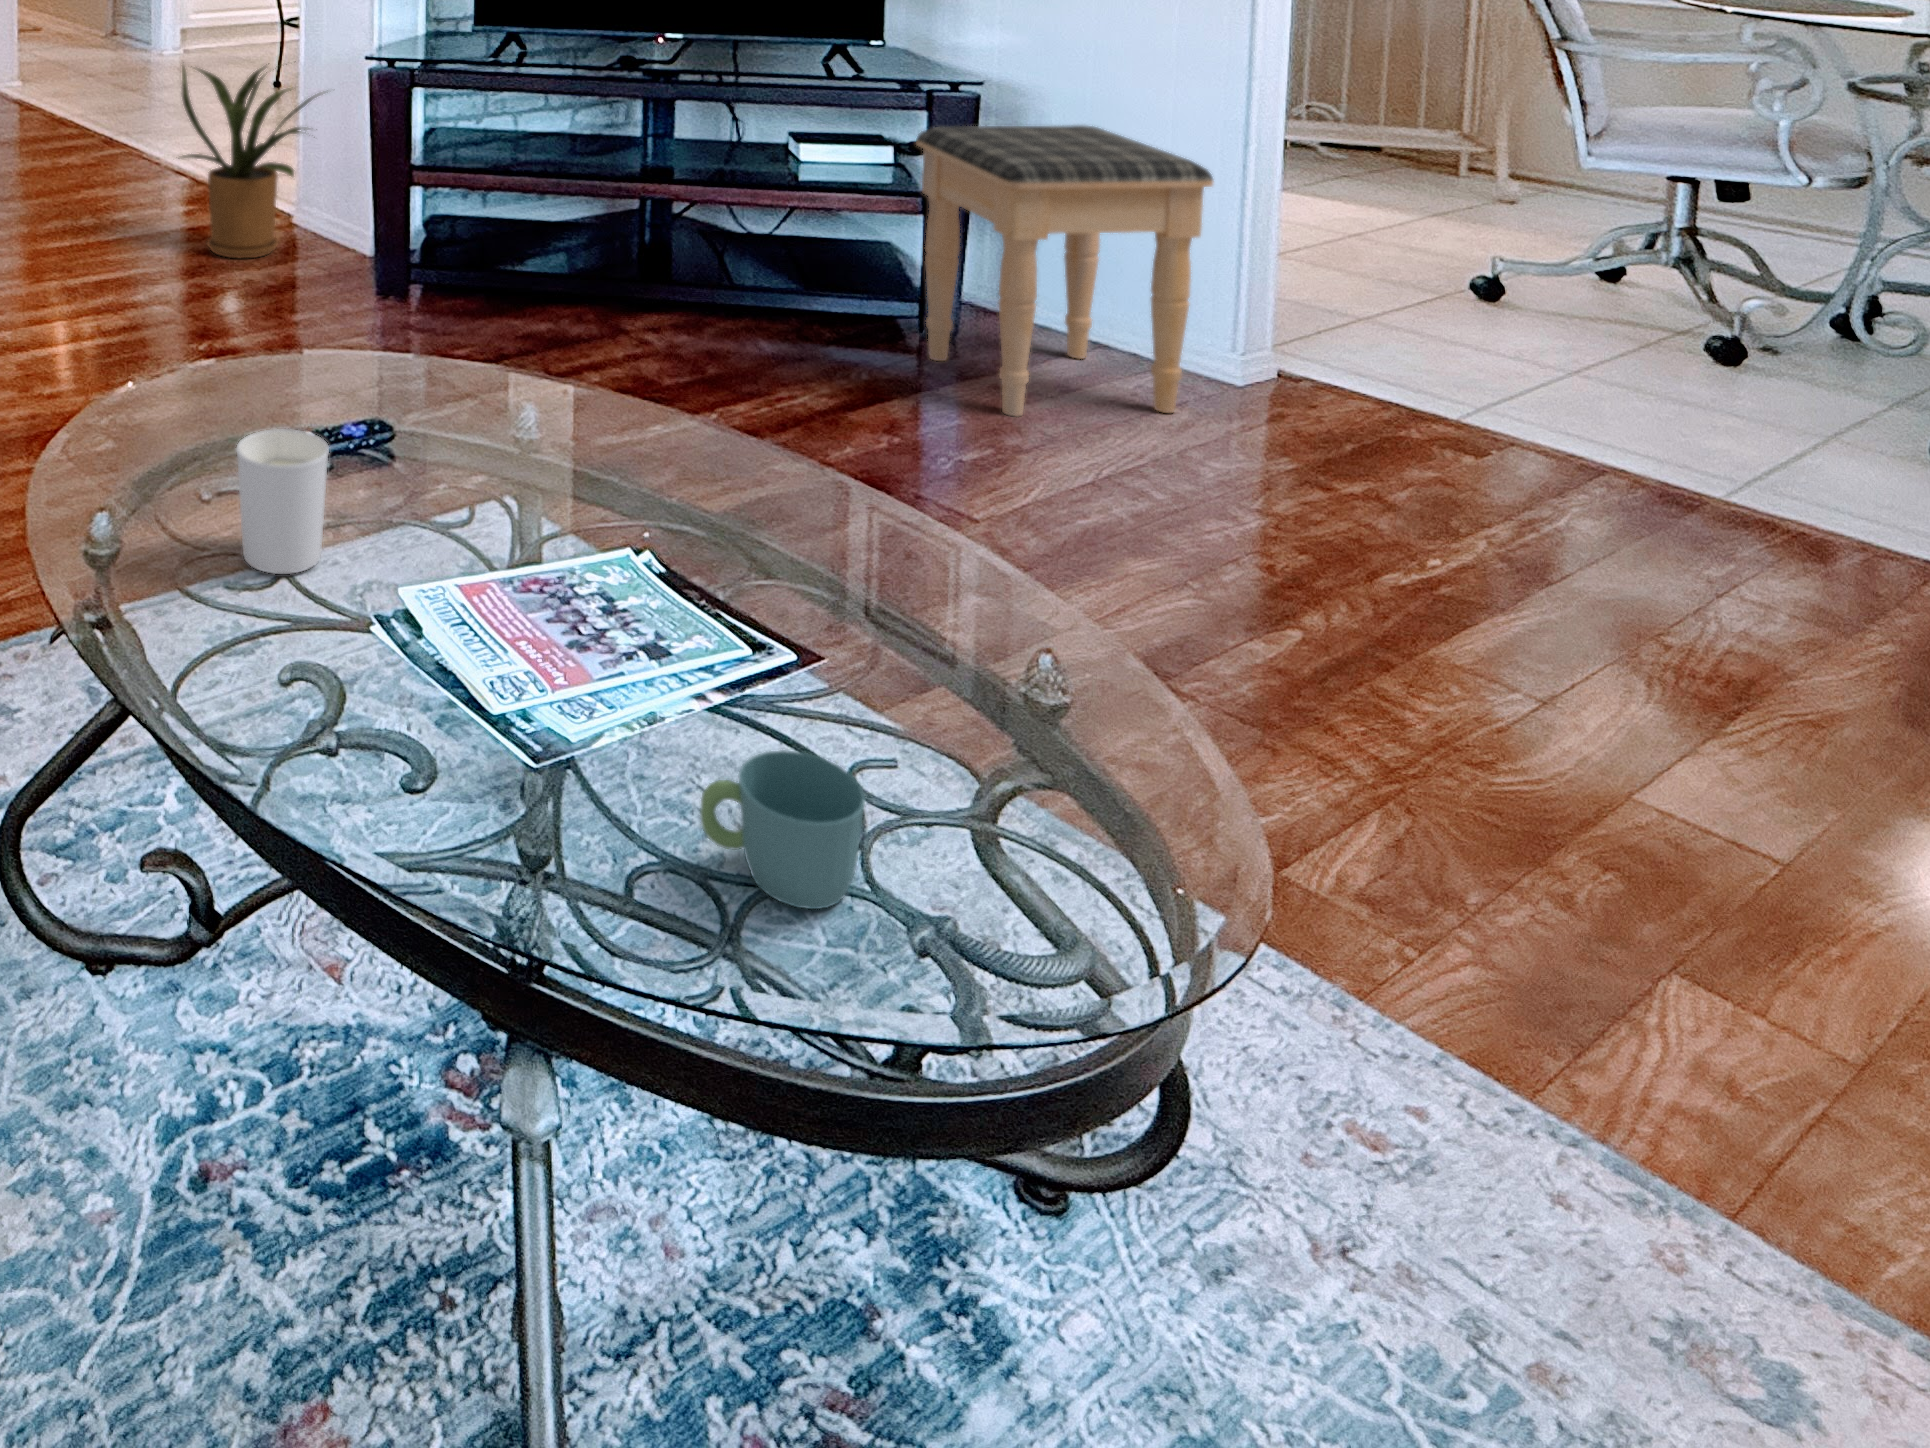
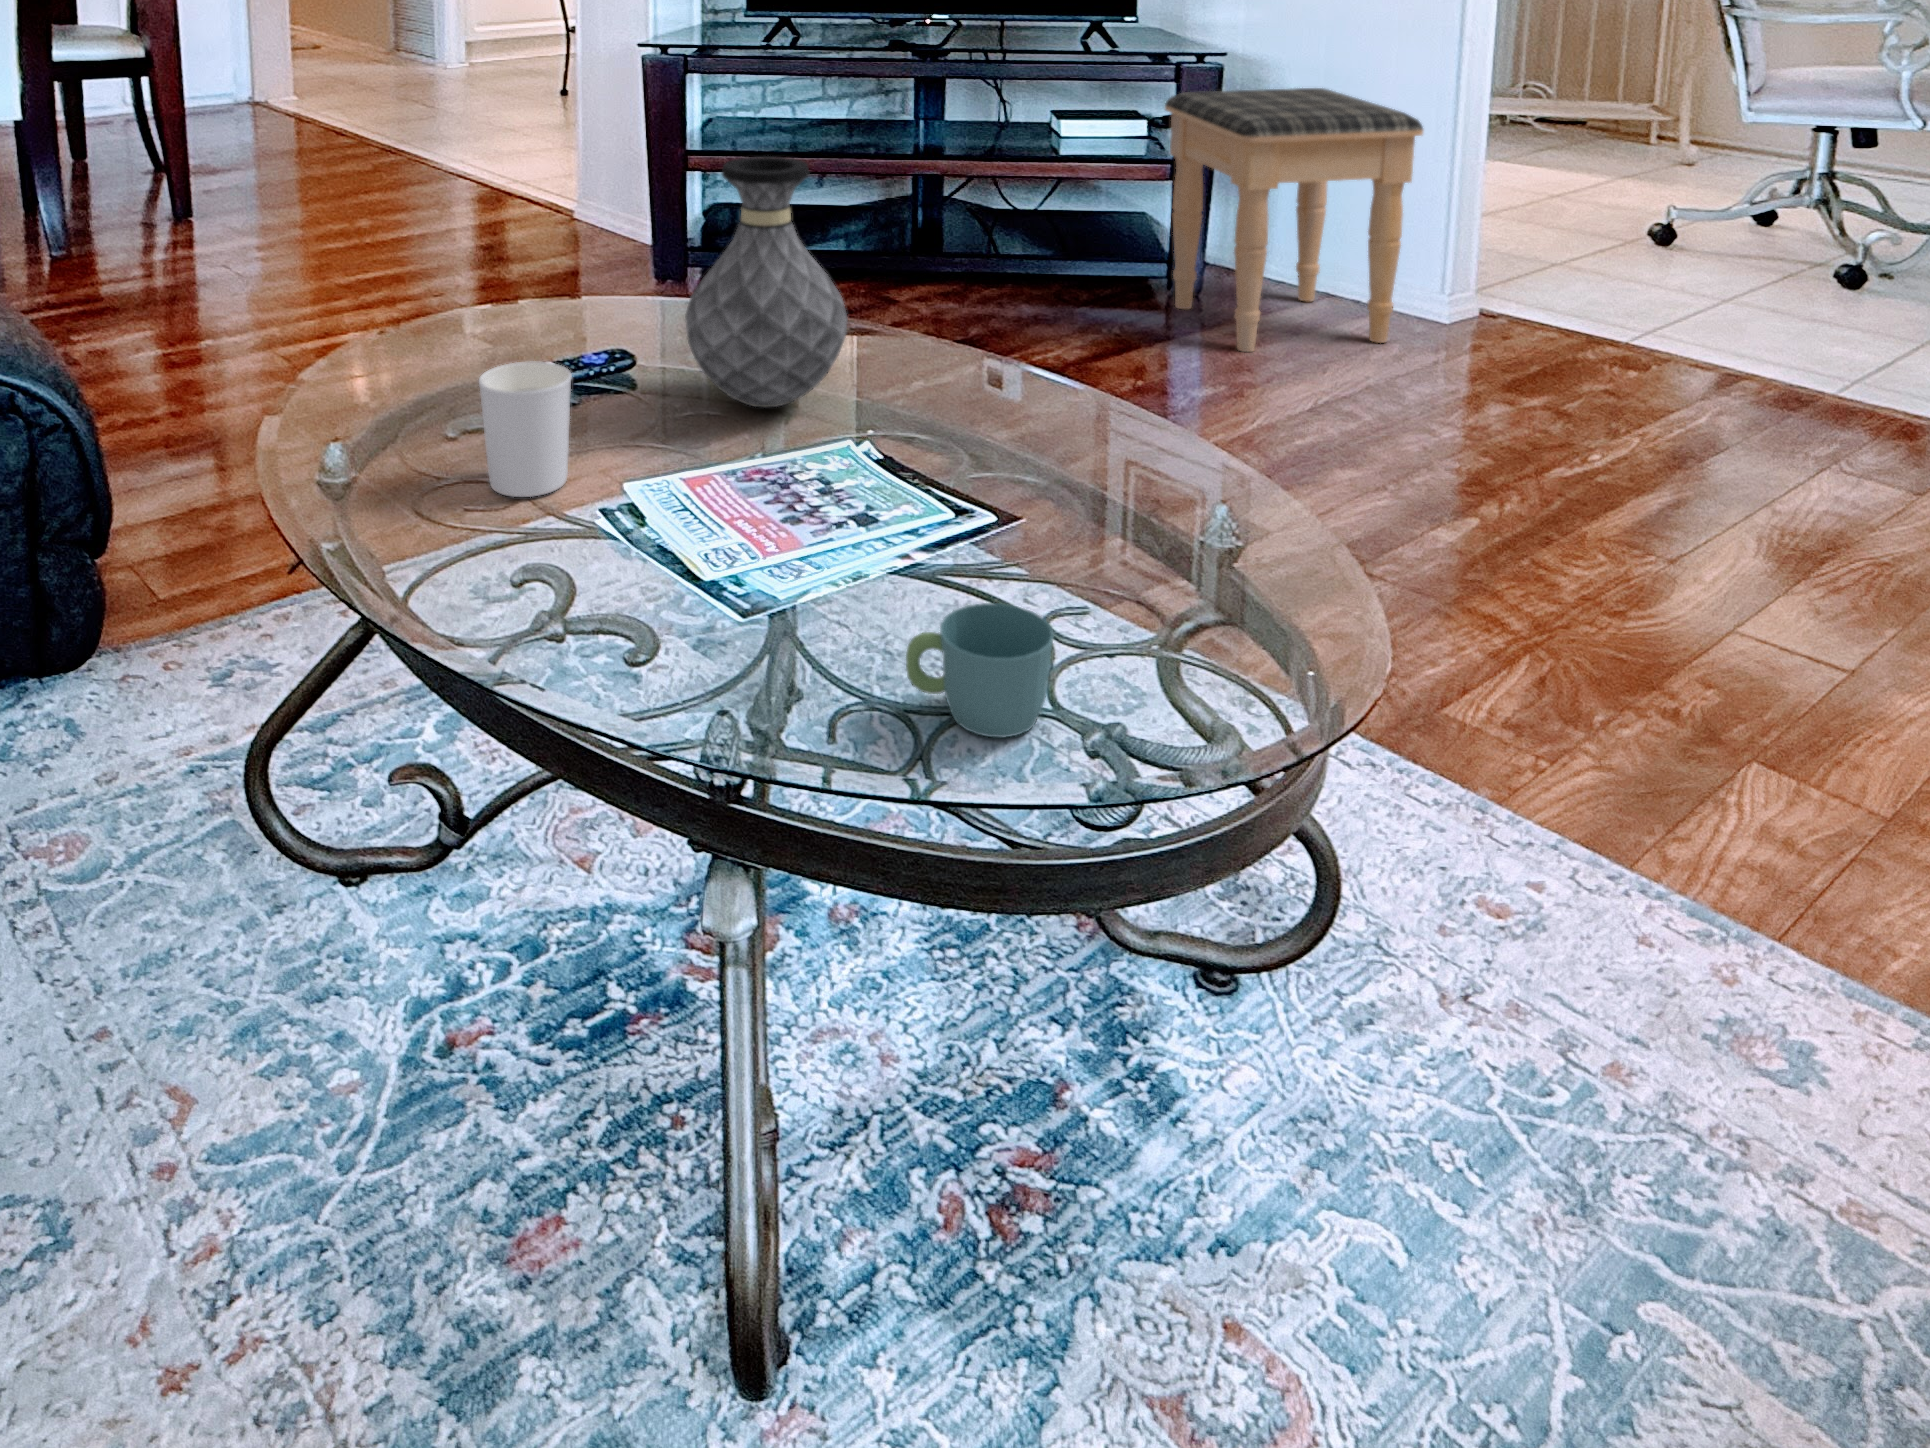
house plant: present [178,64,322,258] -> none [456,51,622,248]
vase: none [436,219,606,484] -> present [685,156,848,407]

